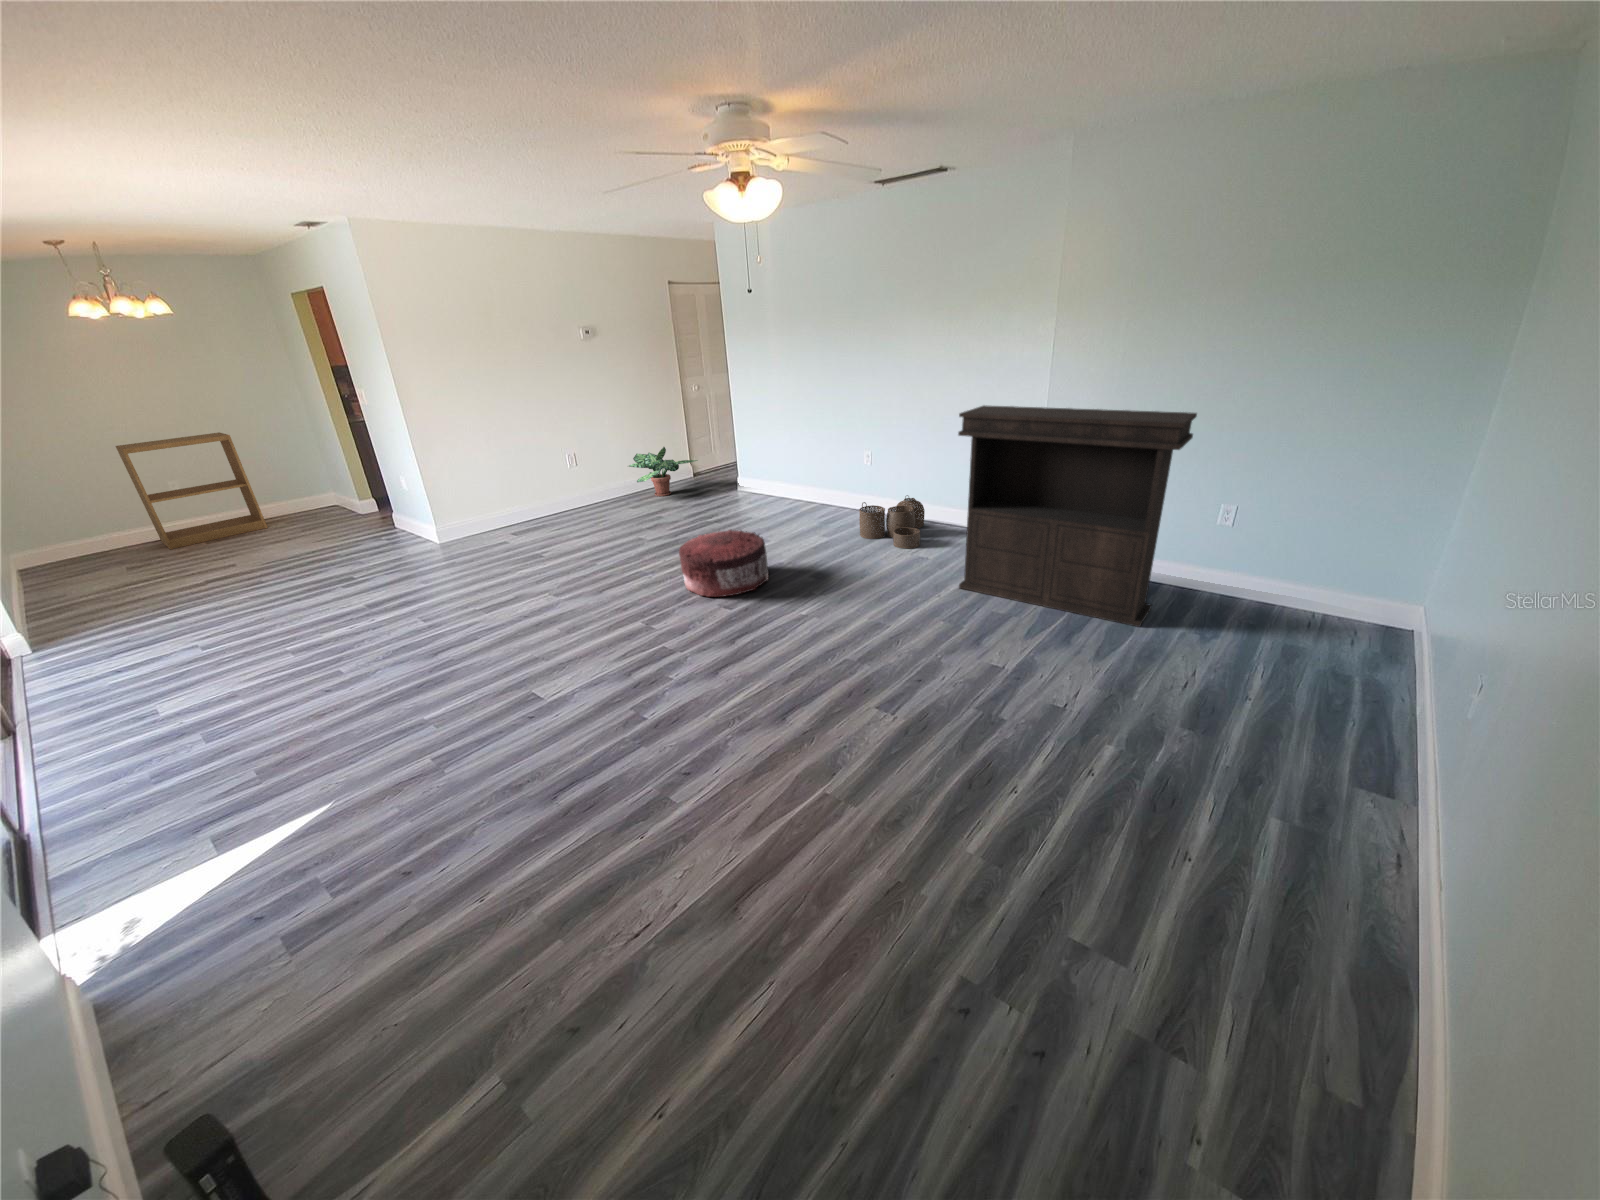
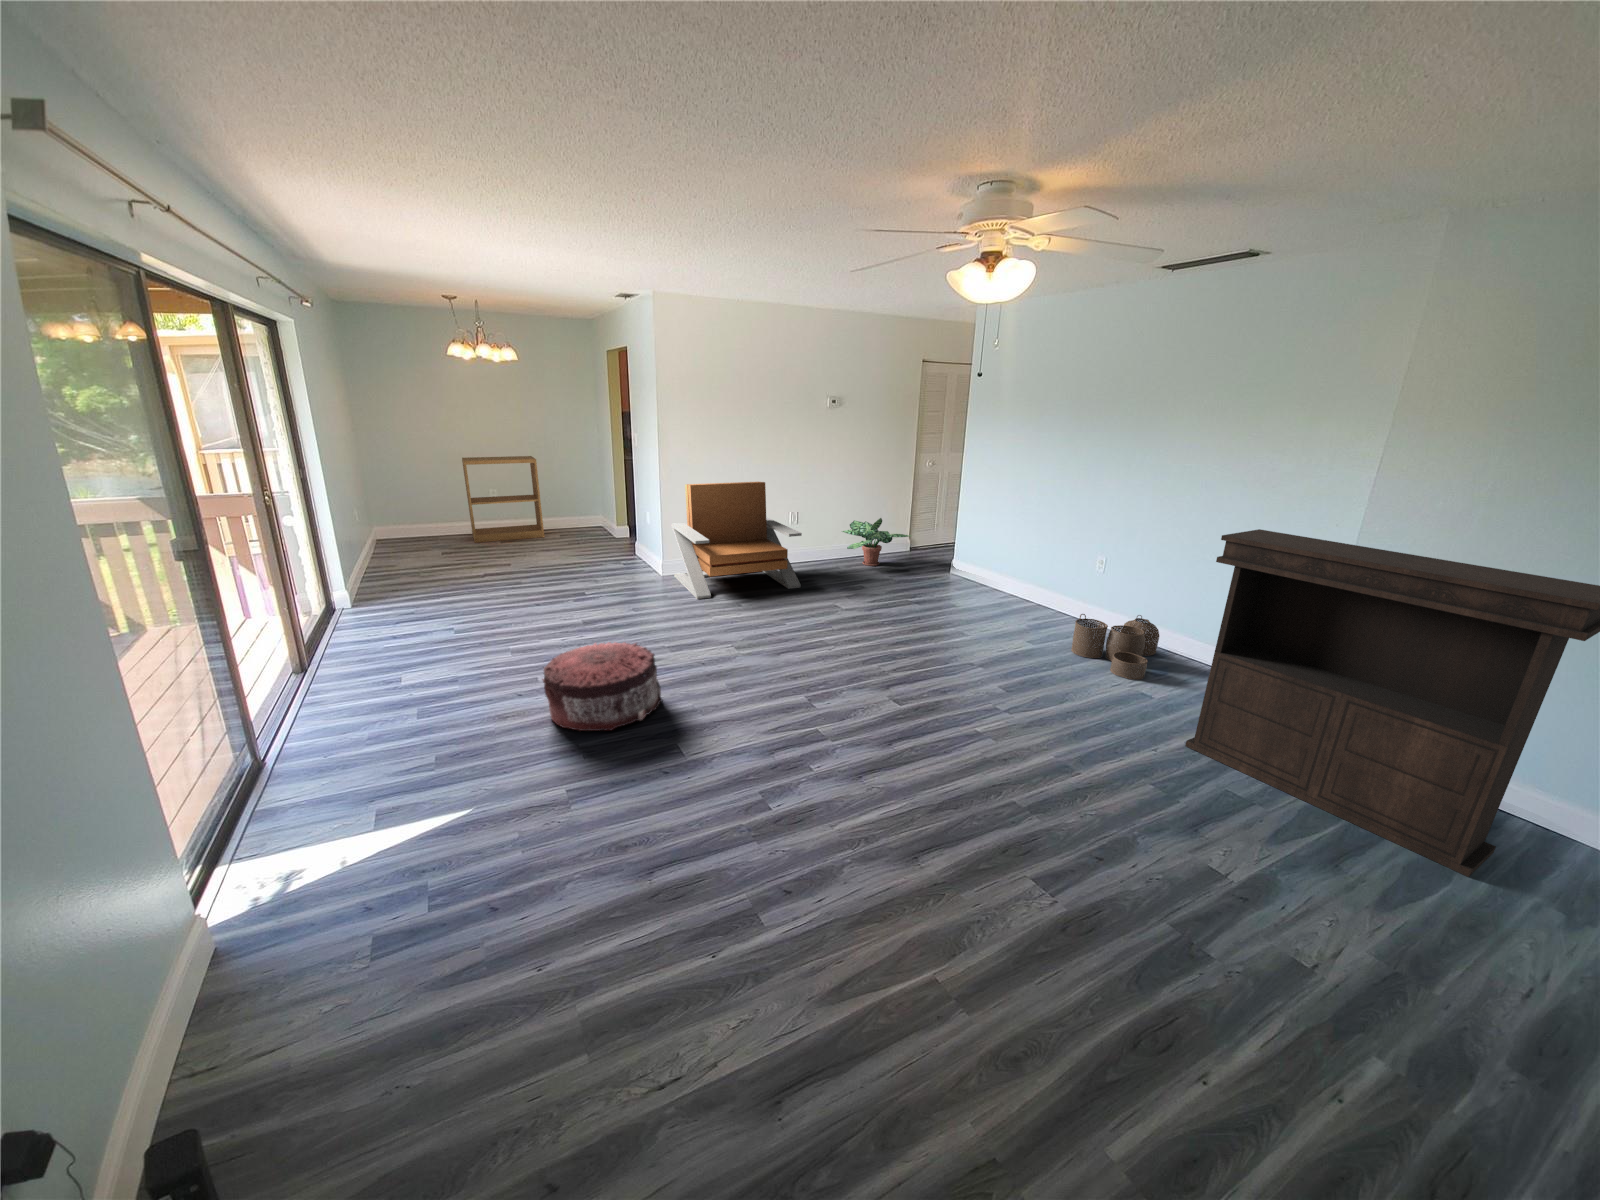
lounge chair: none [439,425,601,559] -> present [671,482,802,599]
pouf: present [679,530,769,597] -> present [542,642,662,731]

